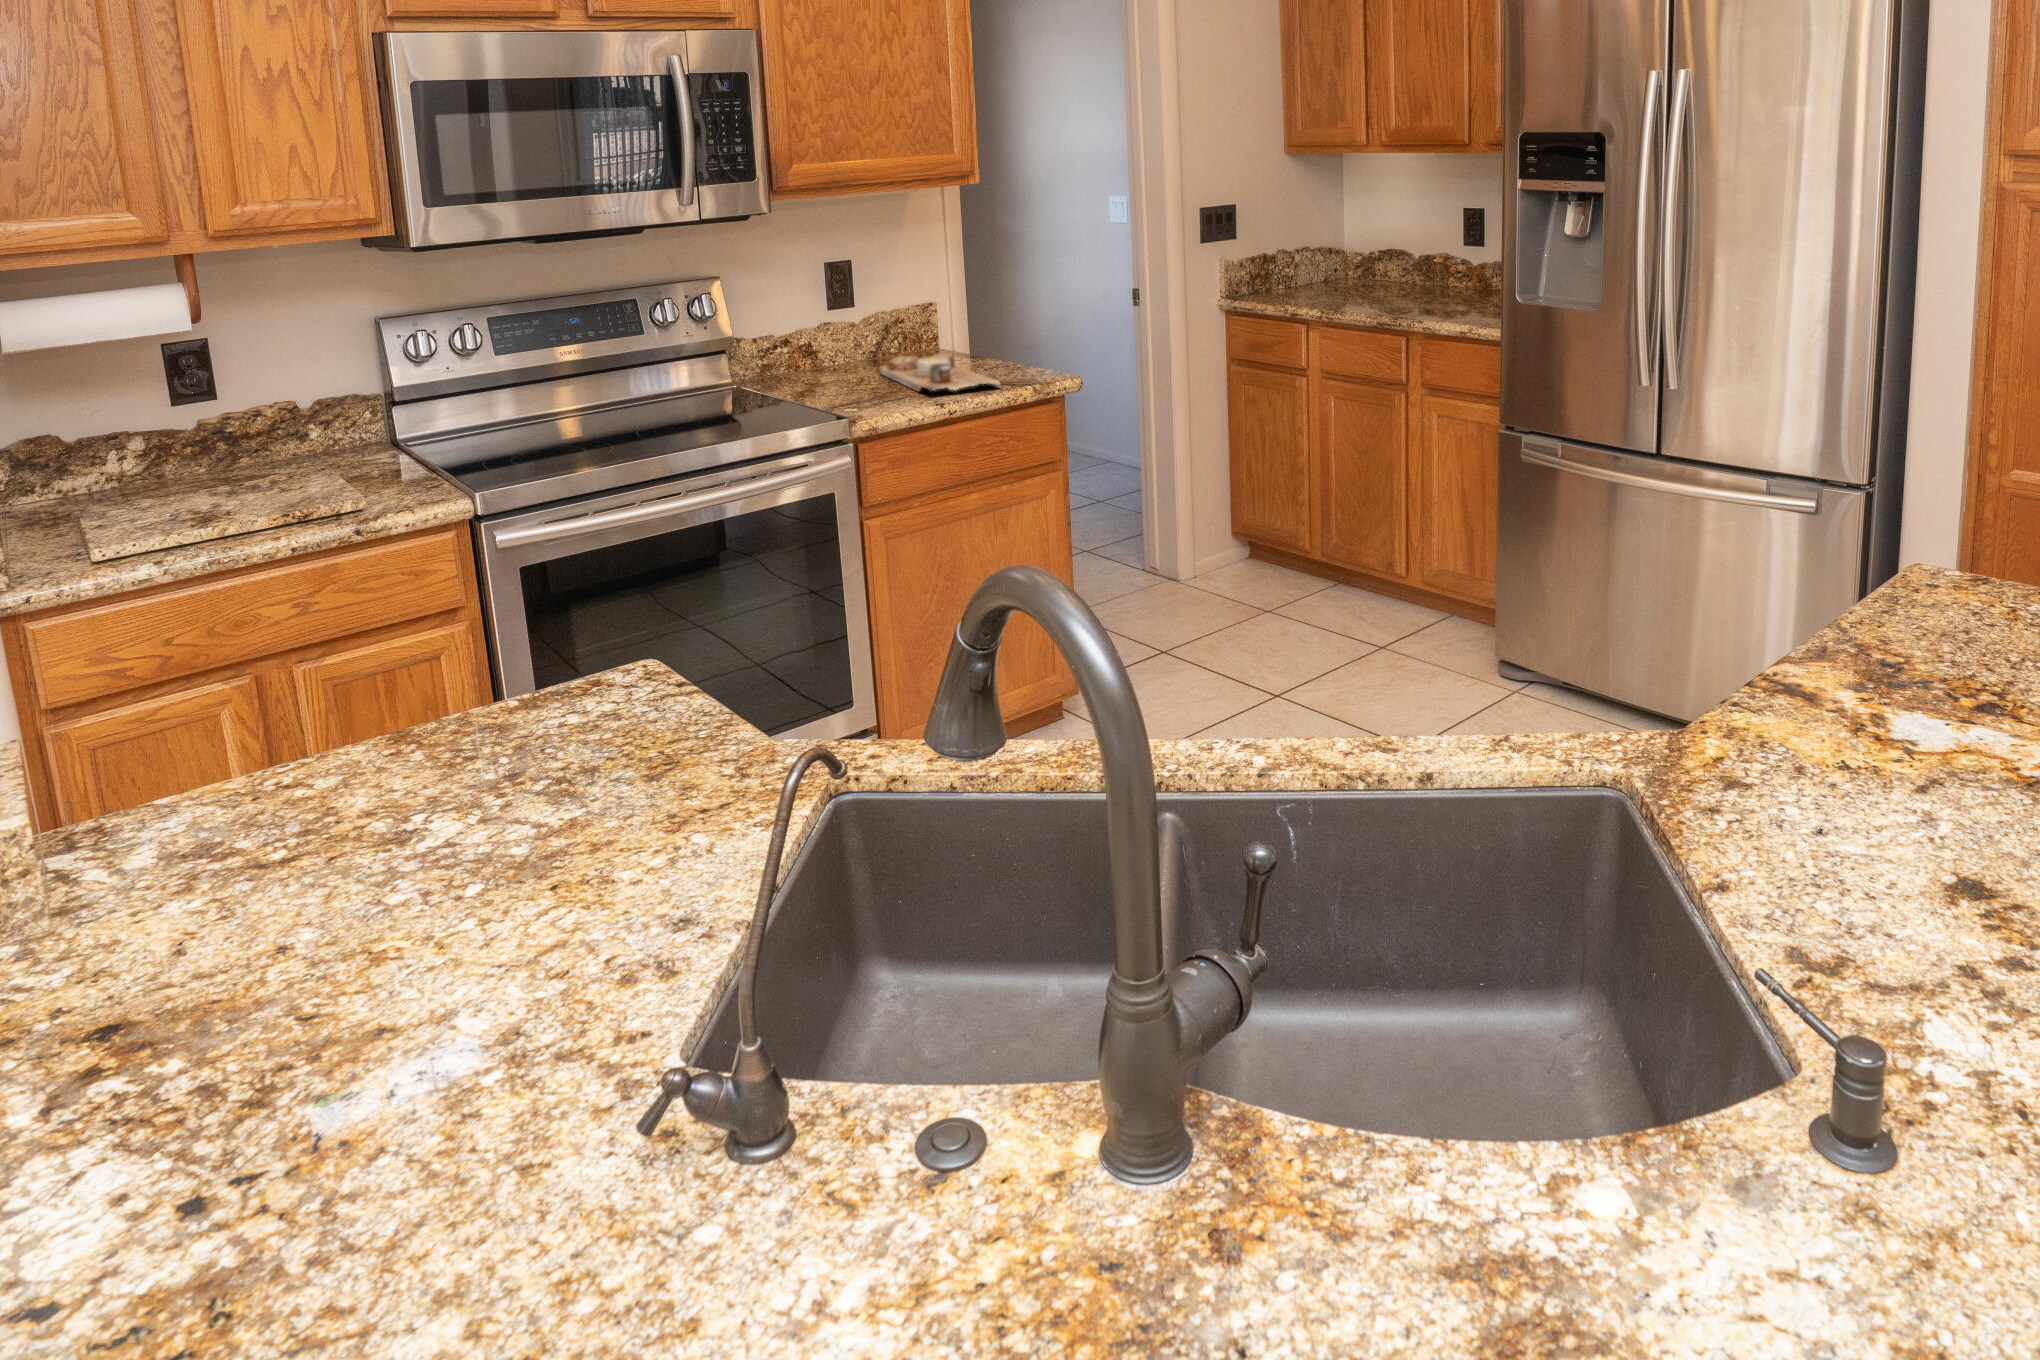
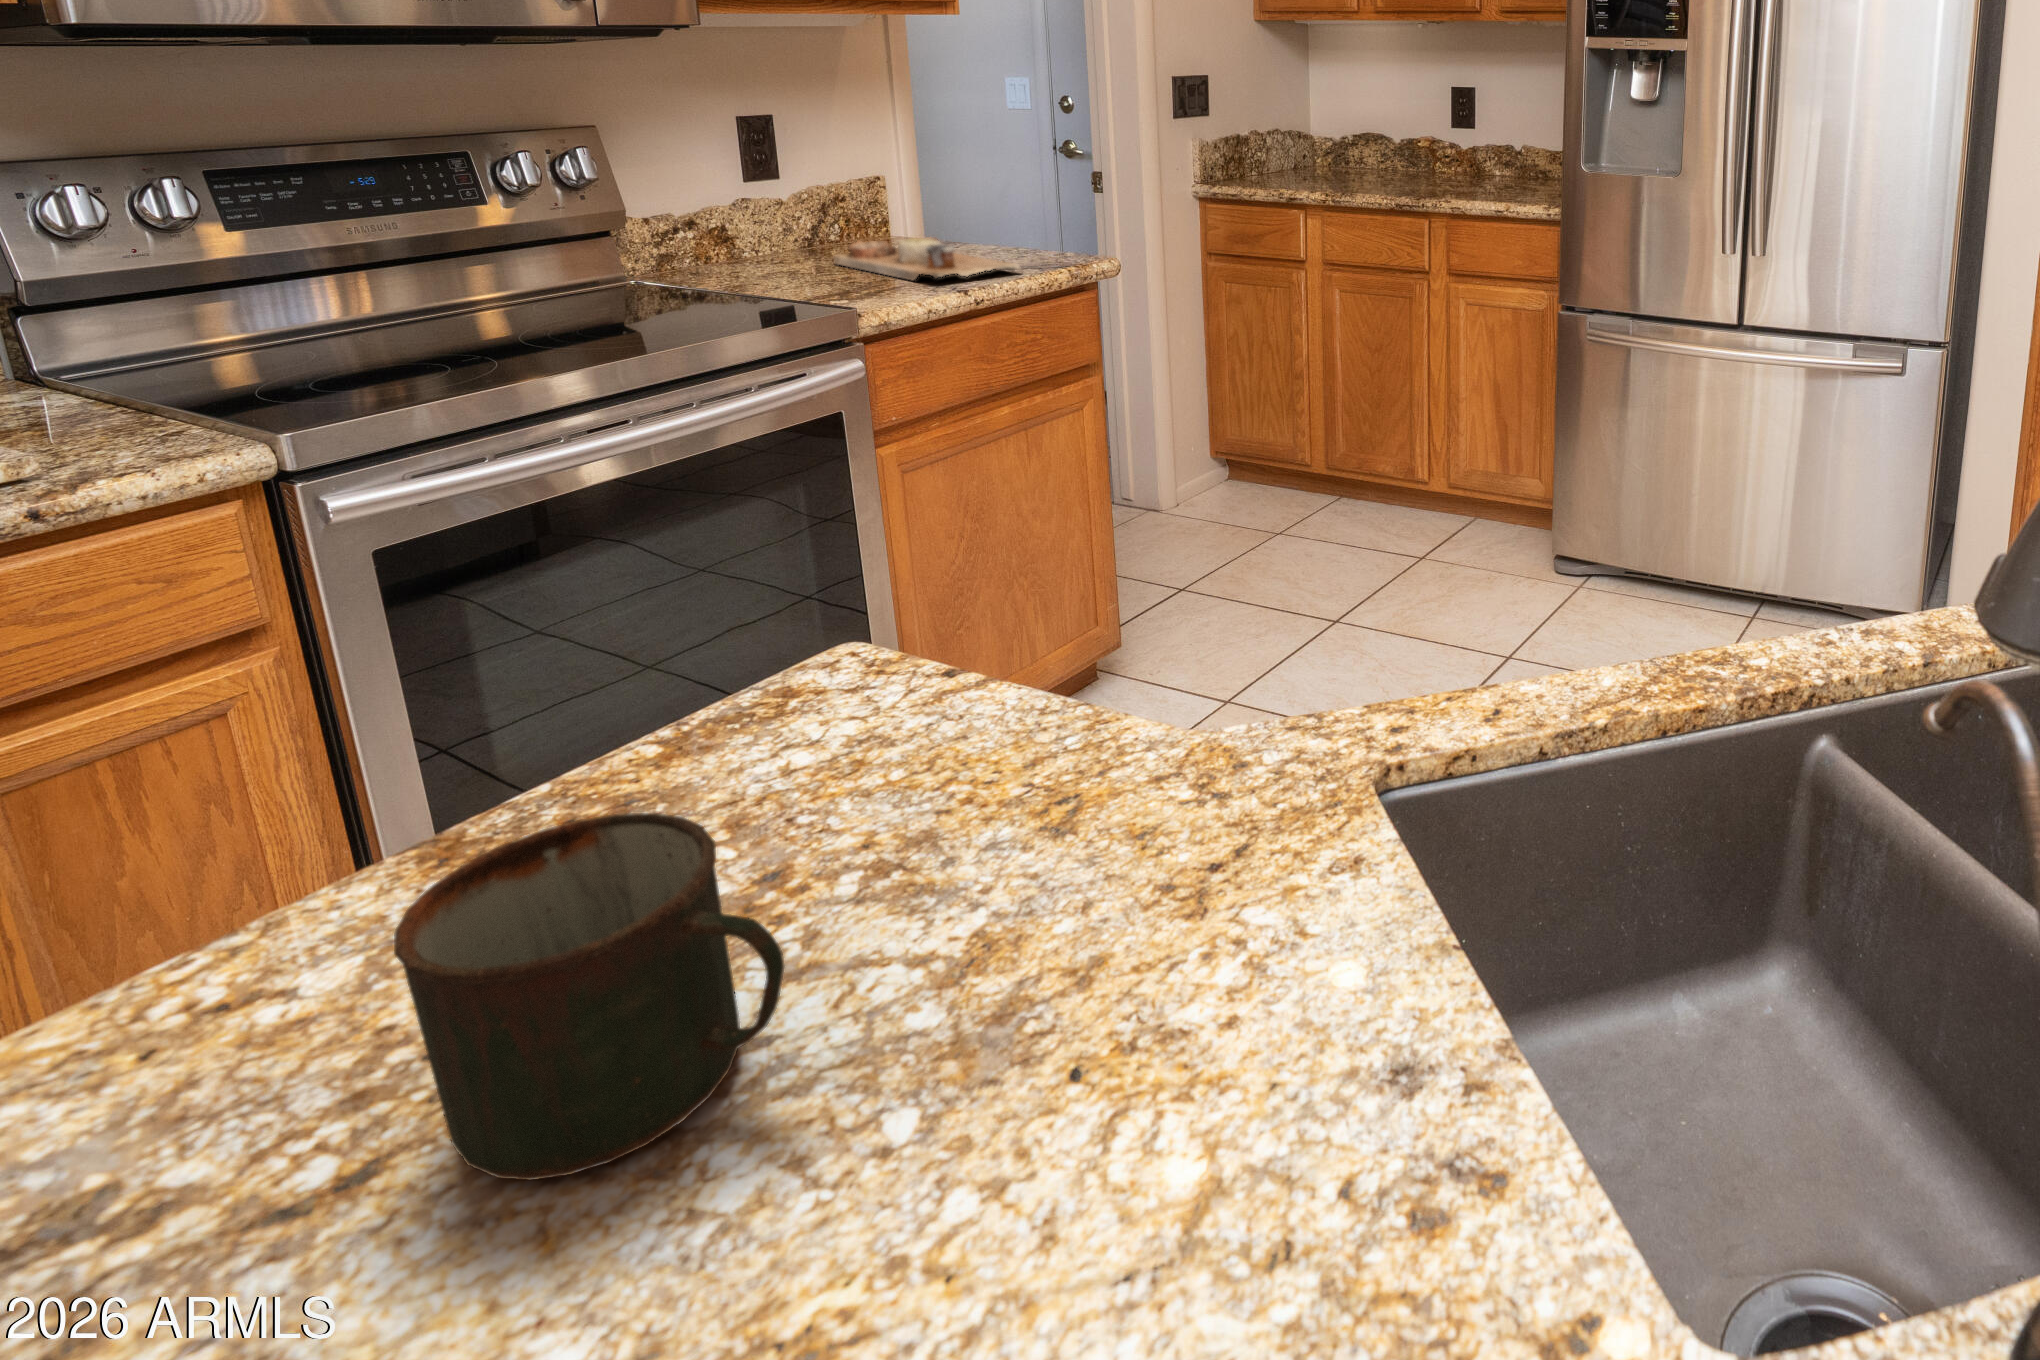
mug: none [300,719,445,875] -> present [394,813,784,1180]

